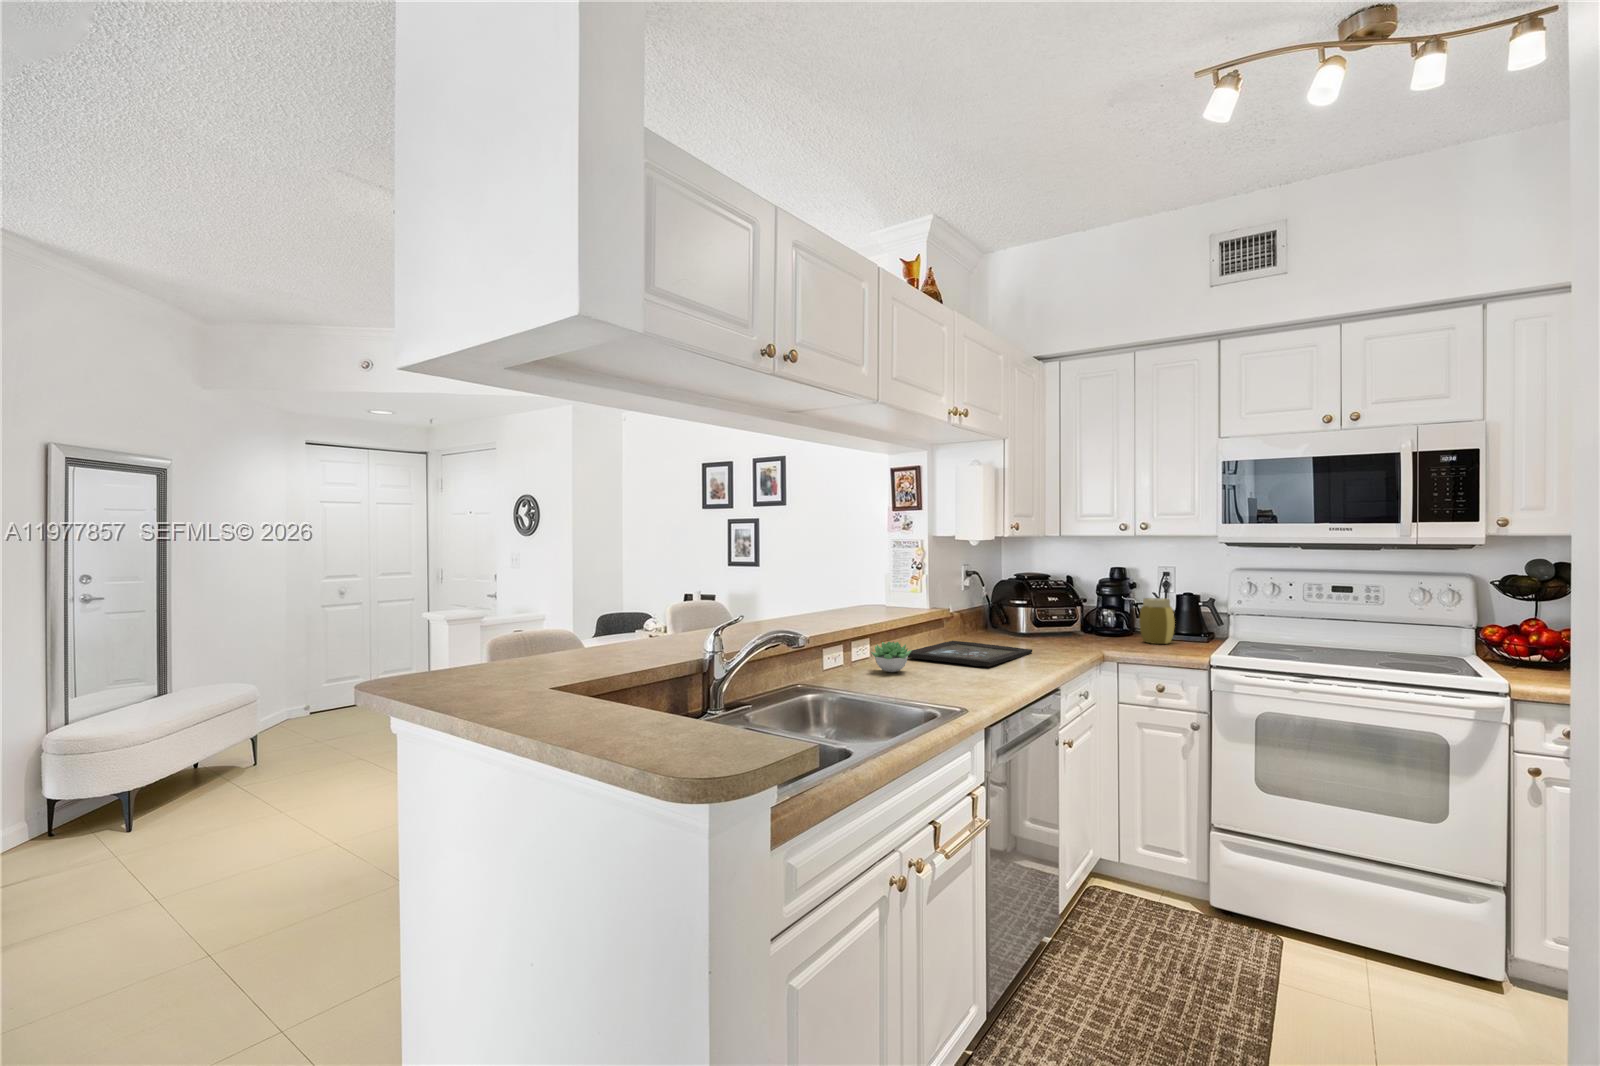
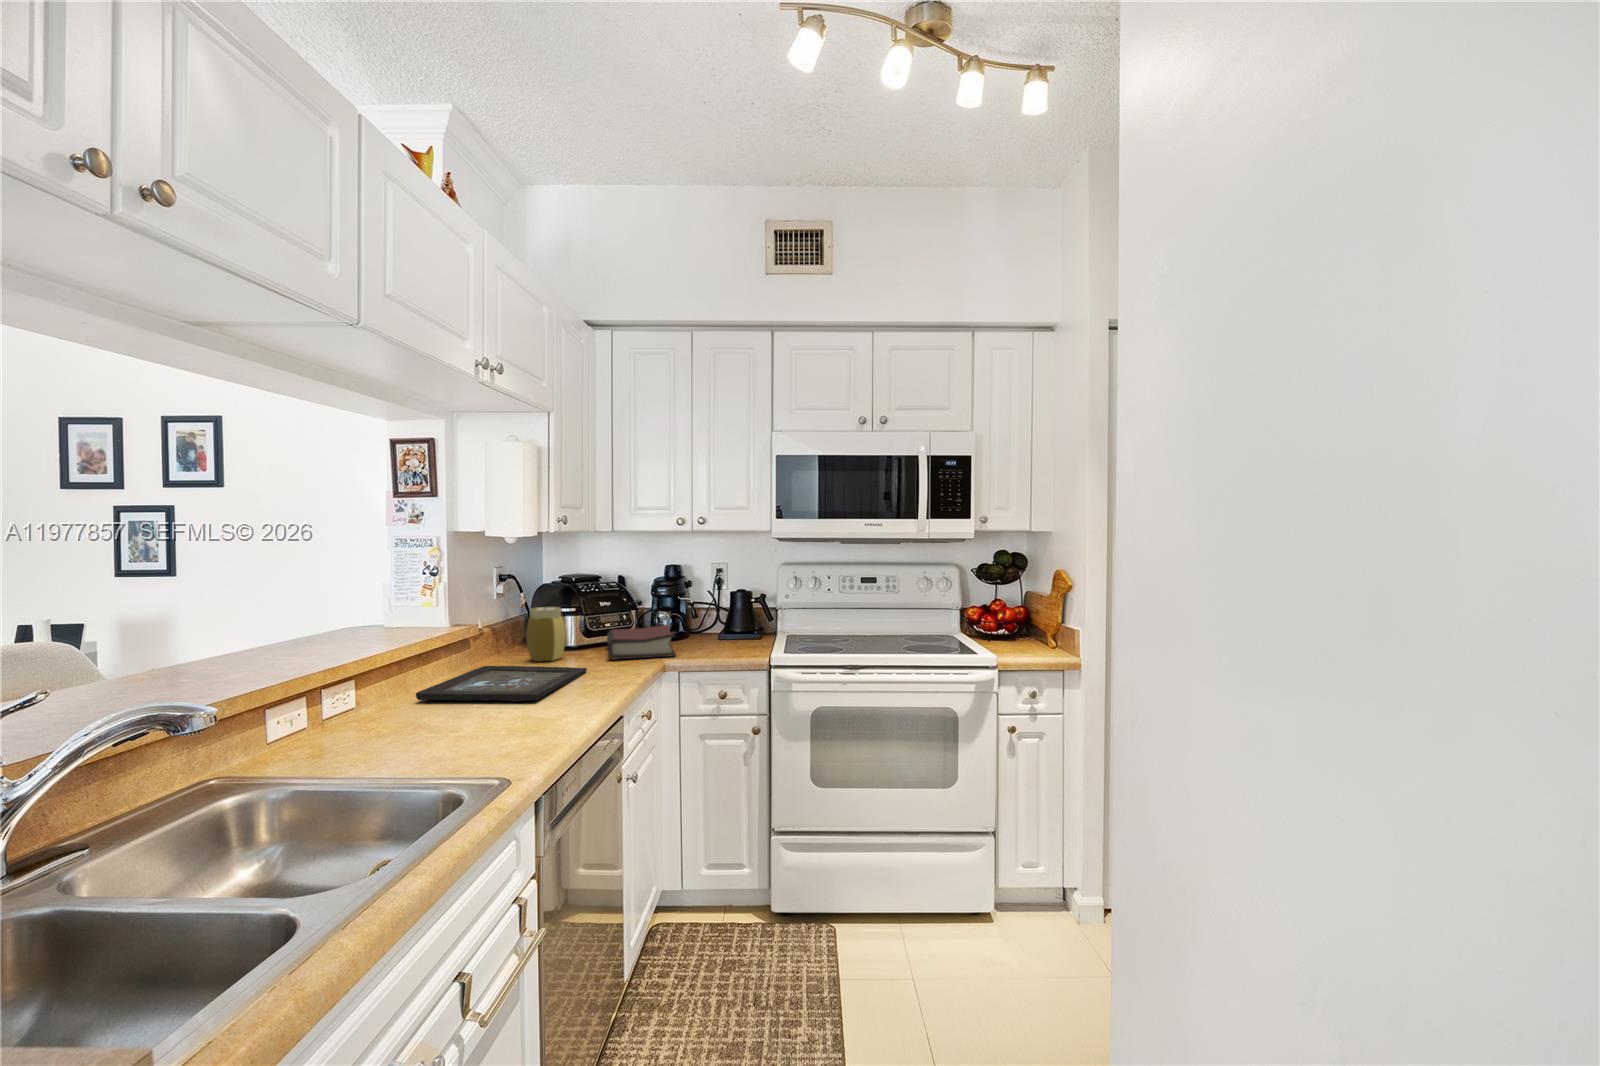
jar: present [1139,598,1175,644] -> present [526,607,566,661]
hardback book: none [1052,622,1114,649] -> present [607,625,676,660]
succulent plant: present [871,642,912,672] -> none [360,684,427,728]

